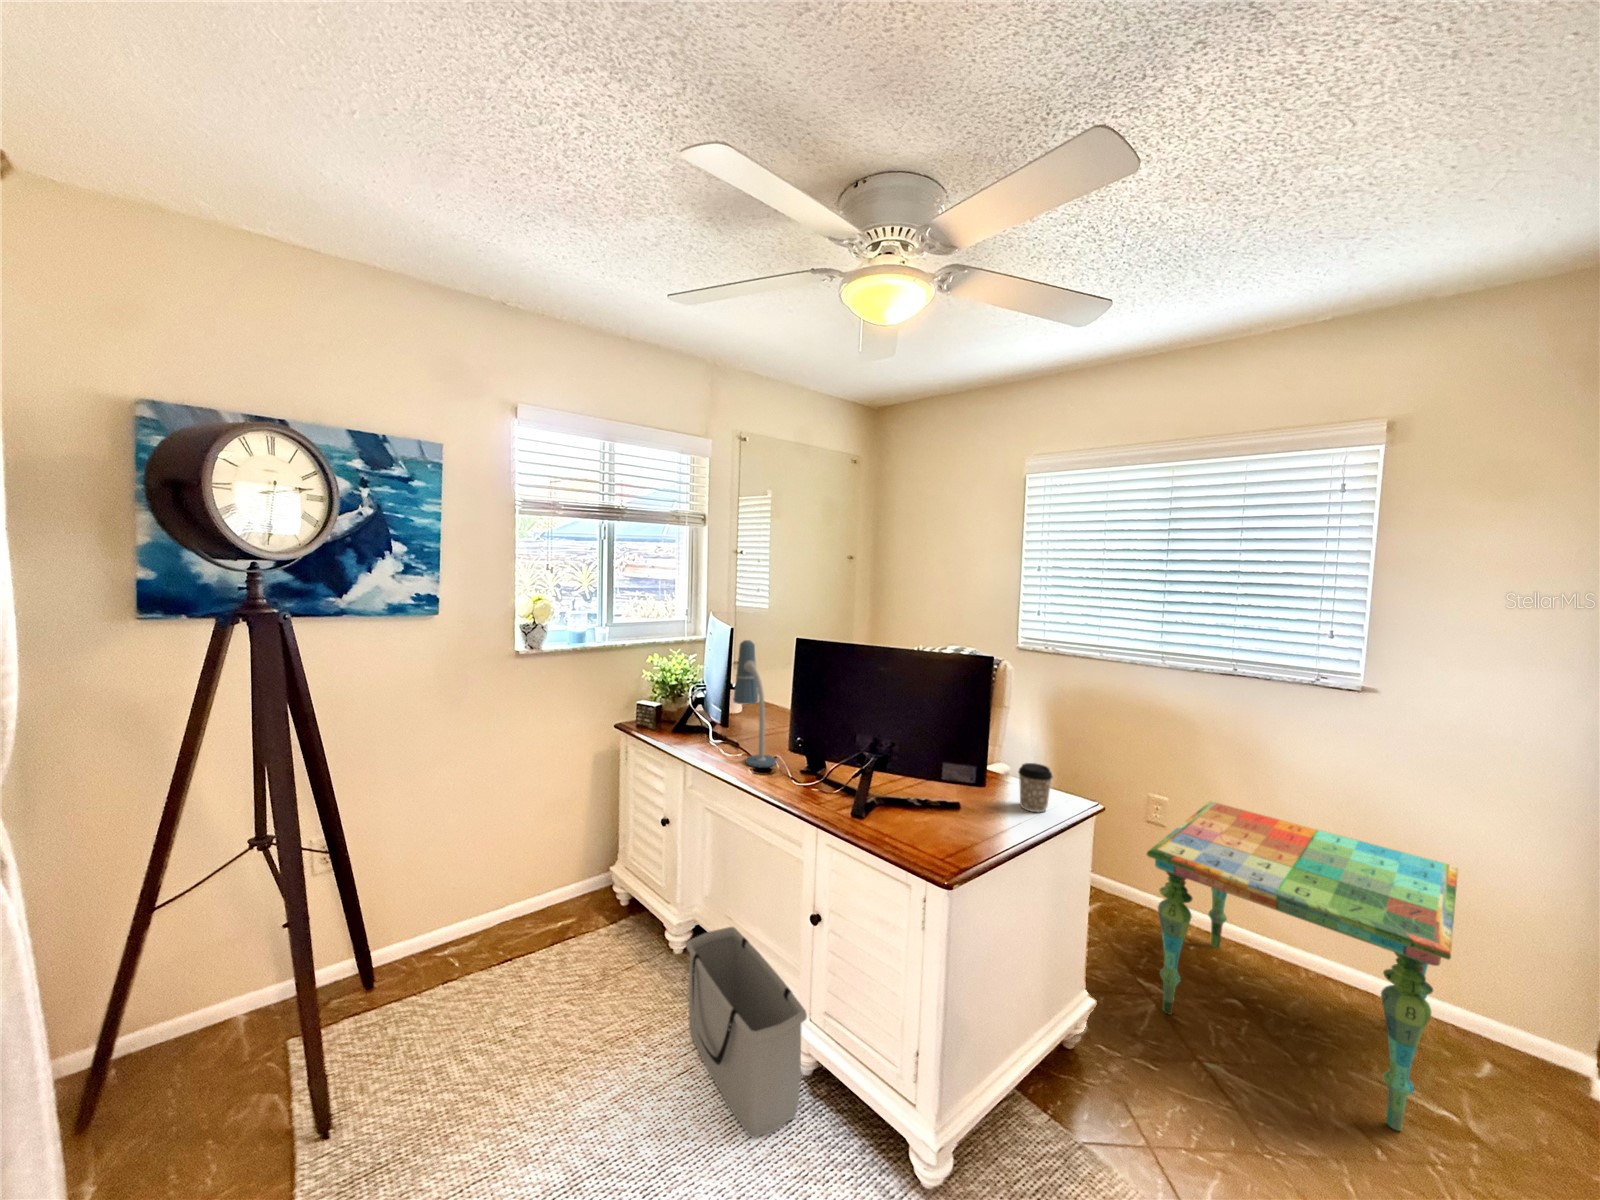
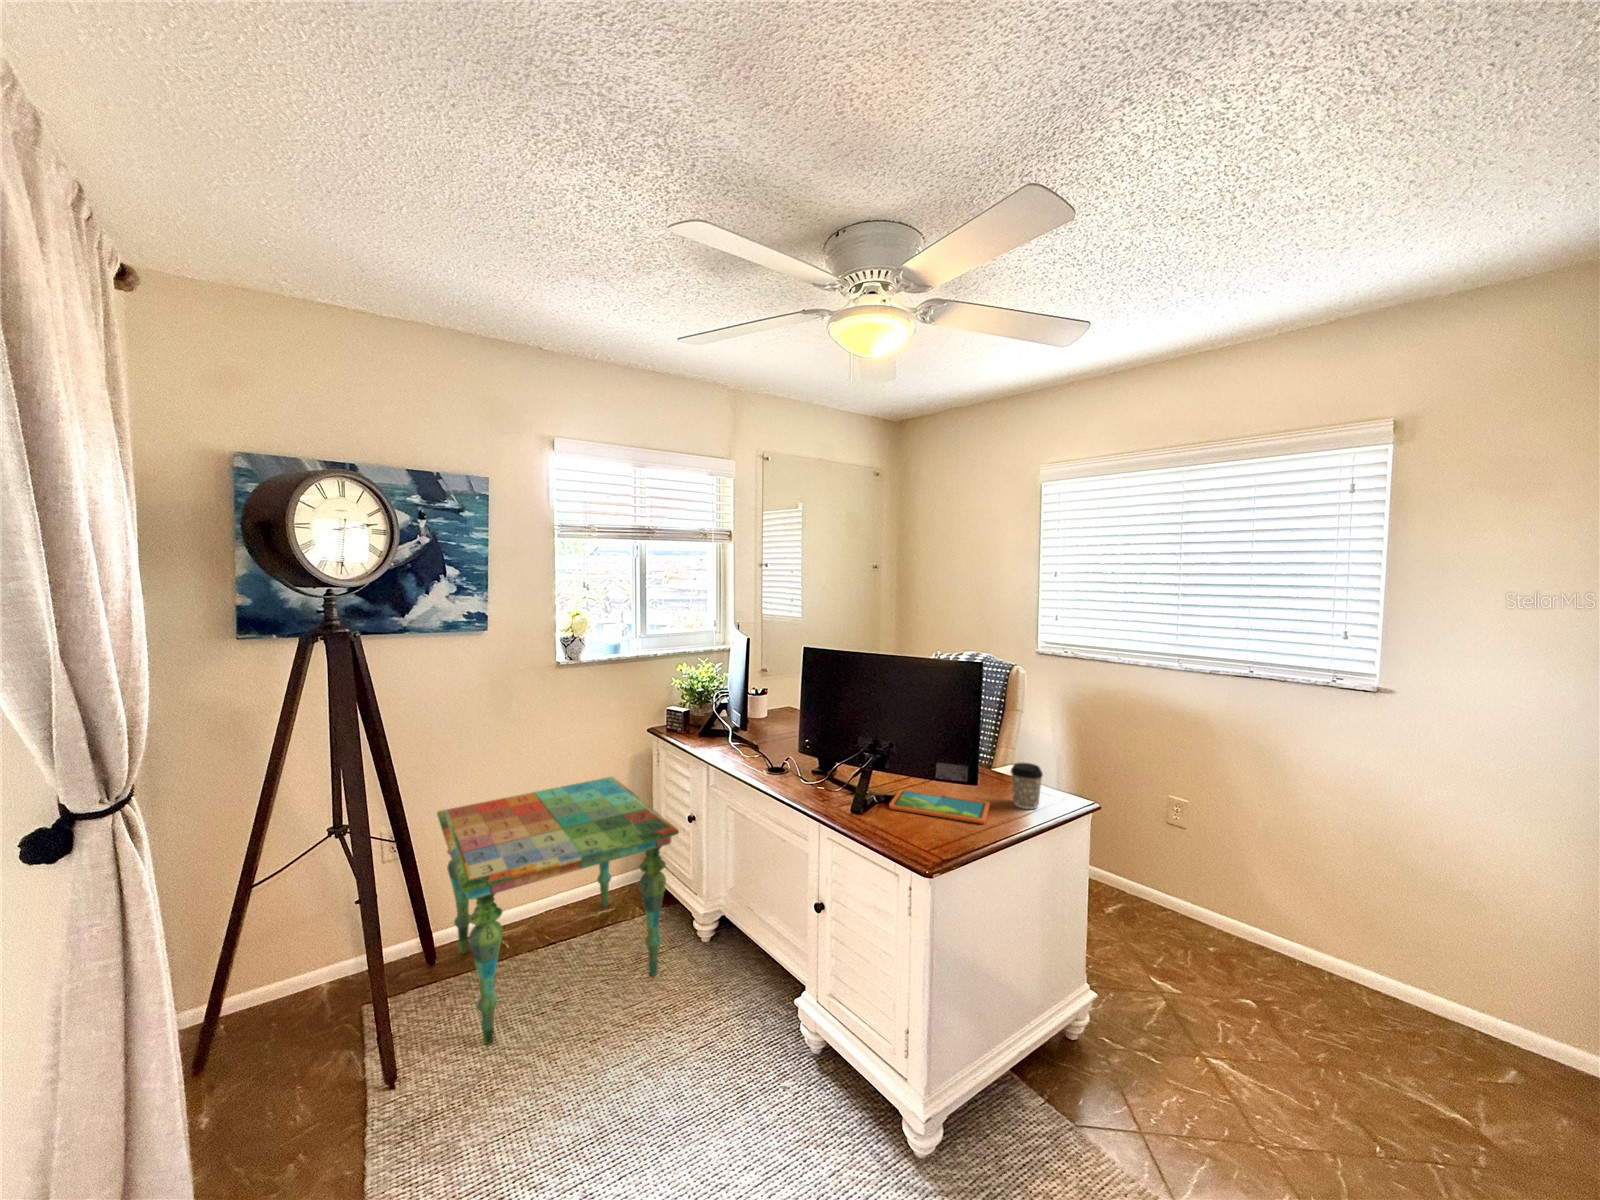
desk lamp: present [733,640,777,768] -> none [750,649,789,767]
tablet: none [893,791,998,829] -> present [889,789,990,824]
side table: present [1147,801,1458,1131] -> present [437,777,679,1044]
storage bin: present [686,927,807,1137] -> none [706,915,810,1105]

